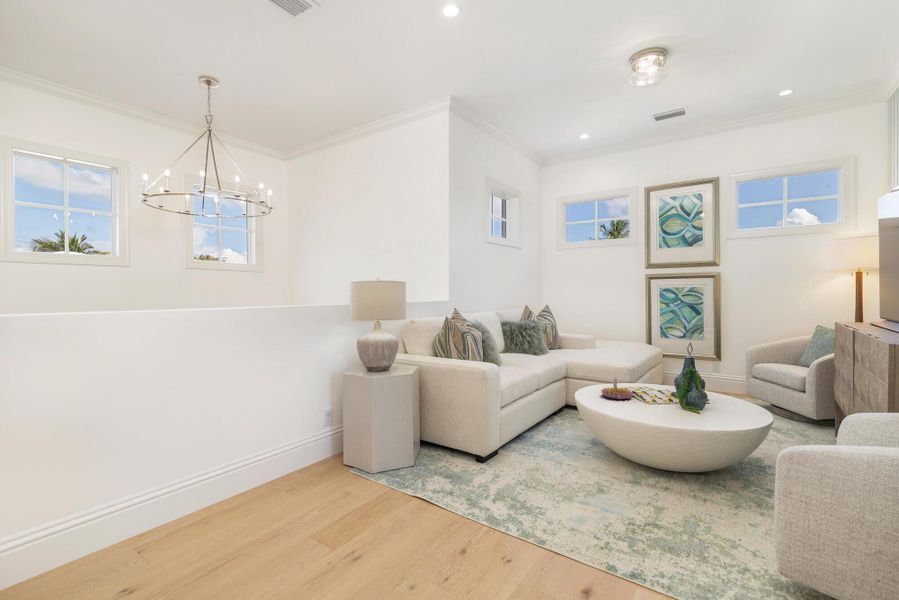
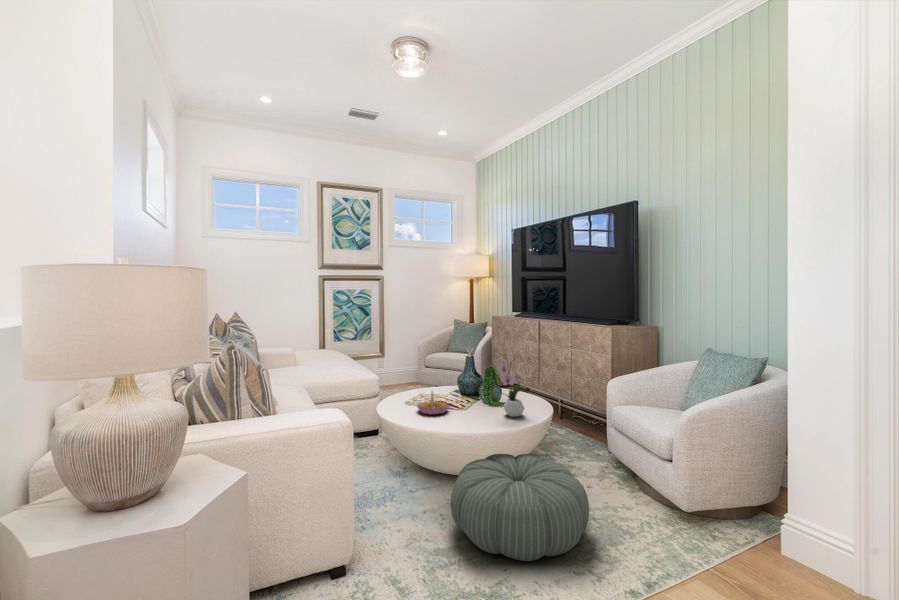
flower arrangement: none [663,351,693,420] -> present [499,354,524,417]
pouf: none [539,435,673,525] -> present [451,454,589,561]

